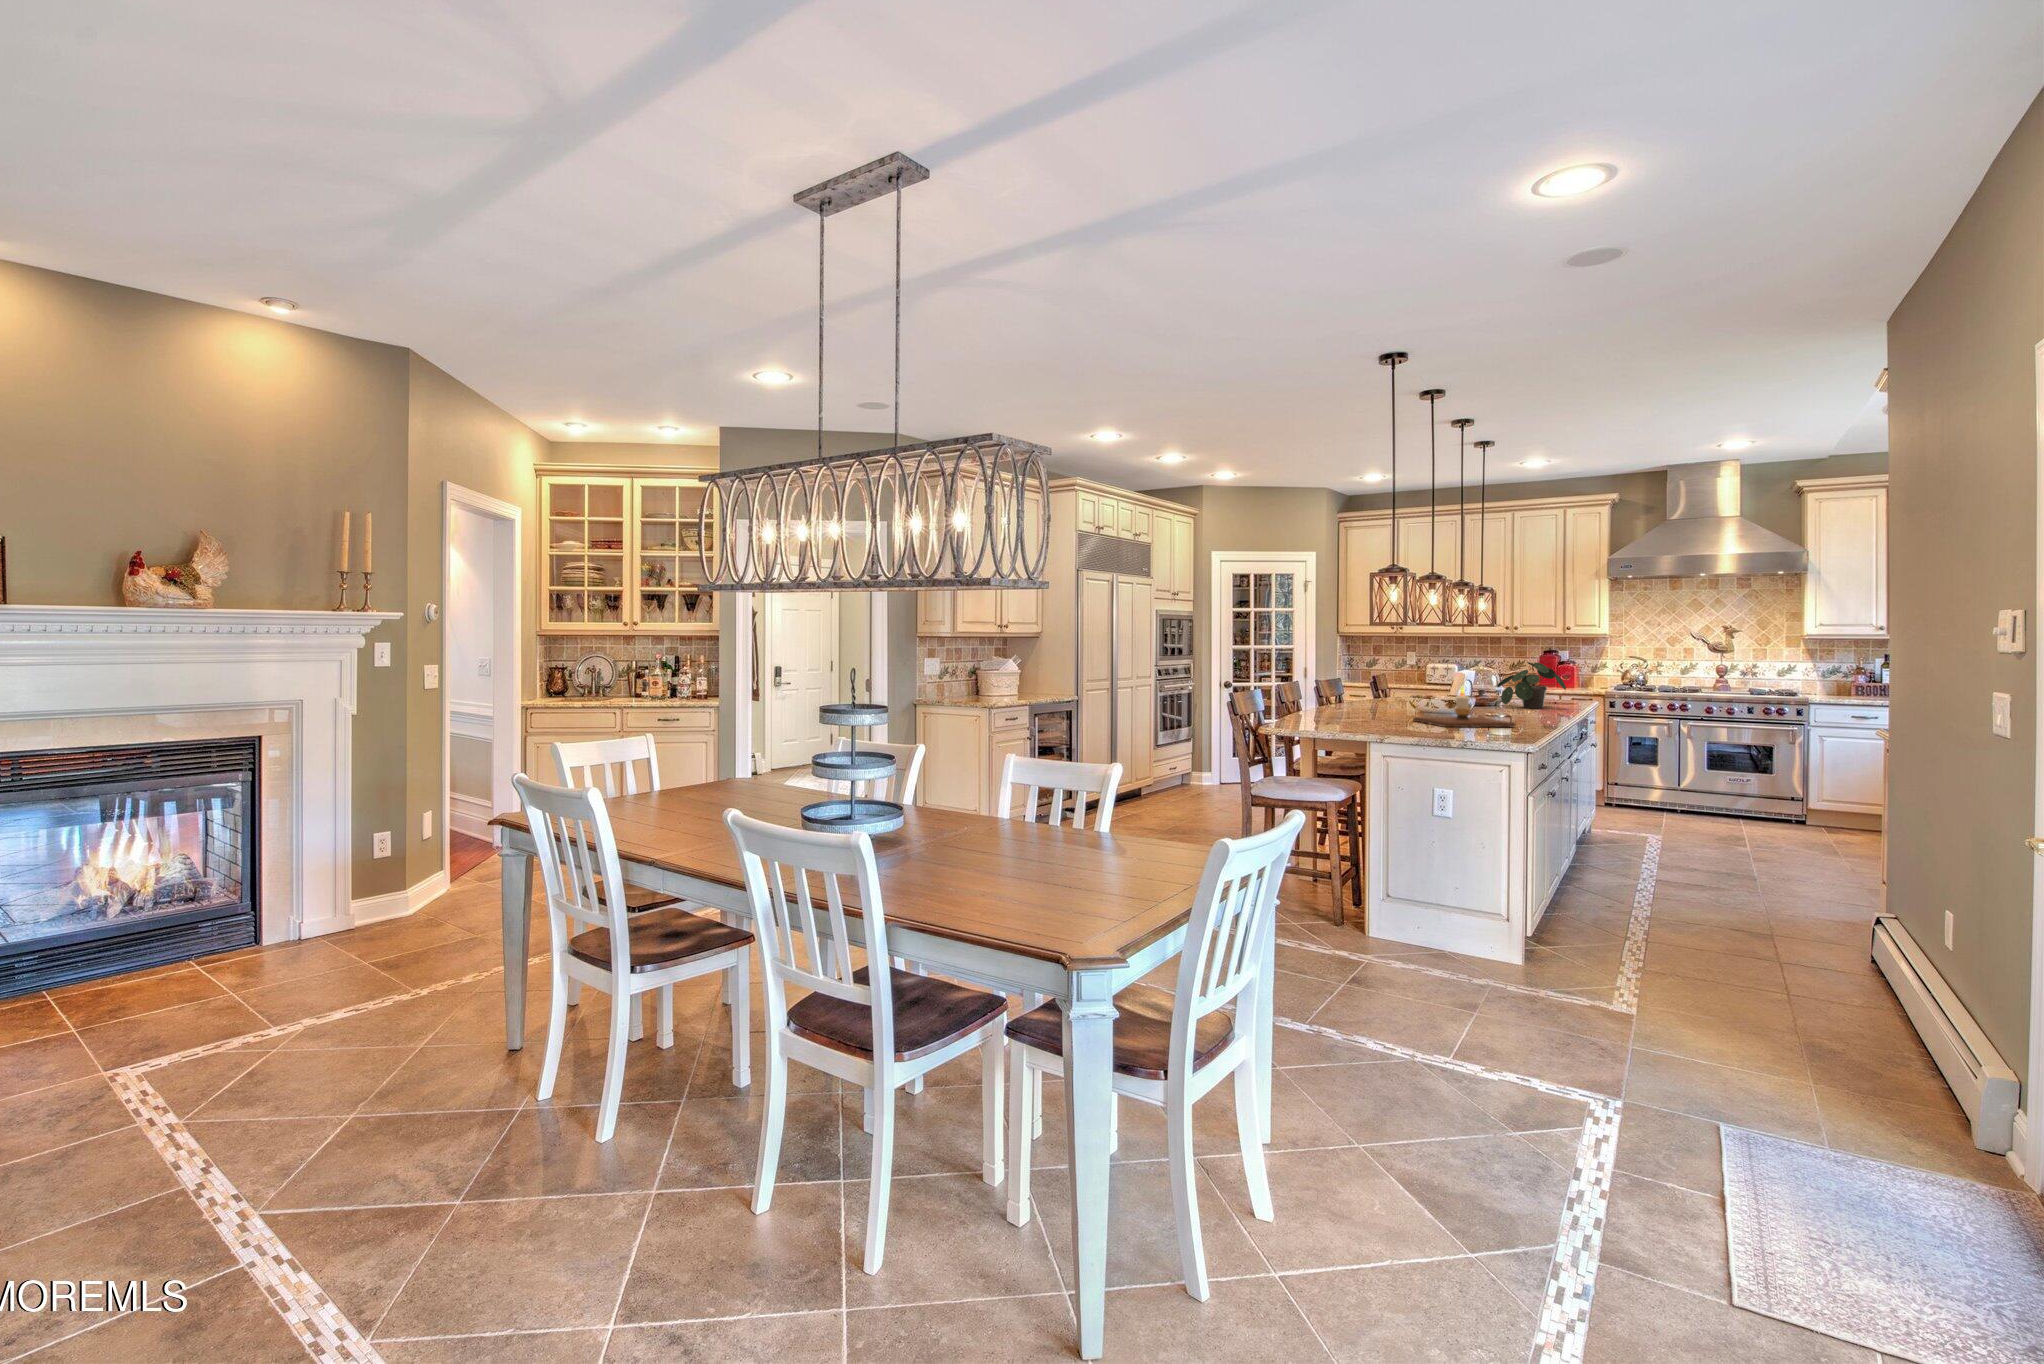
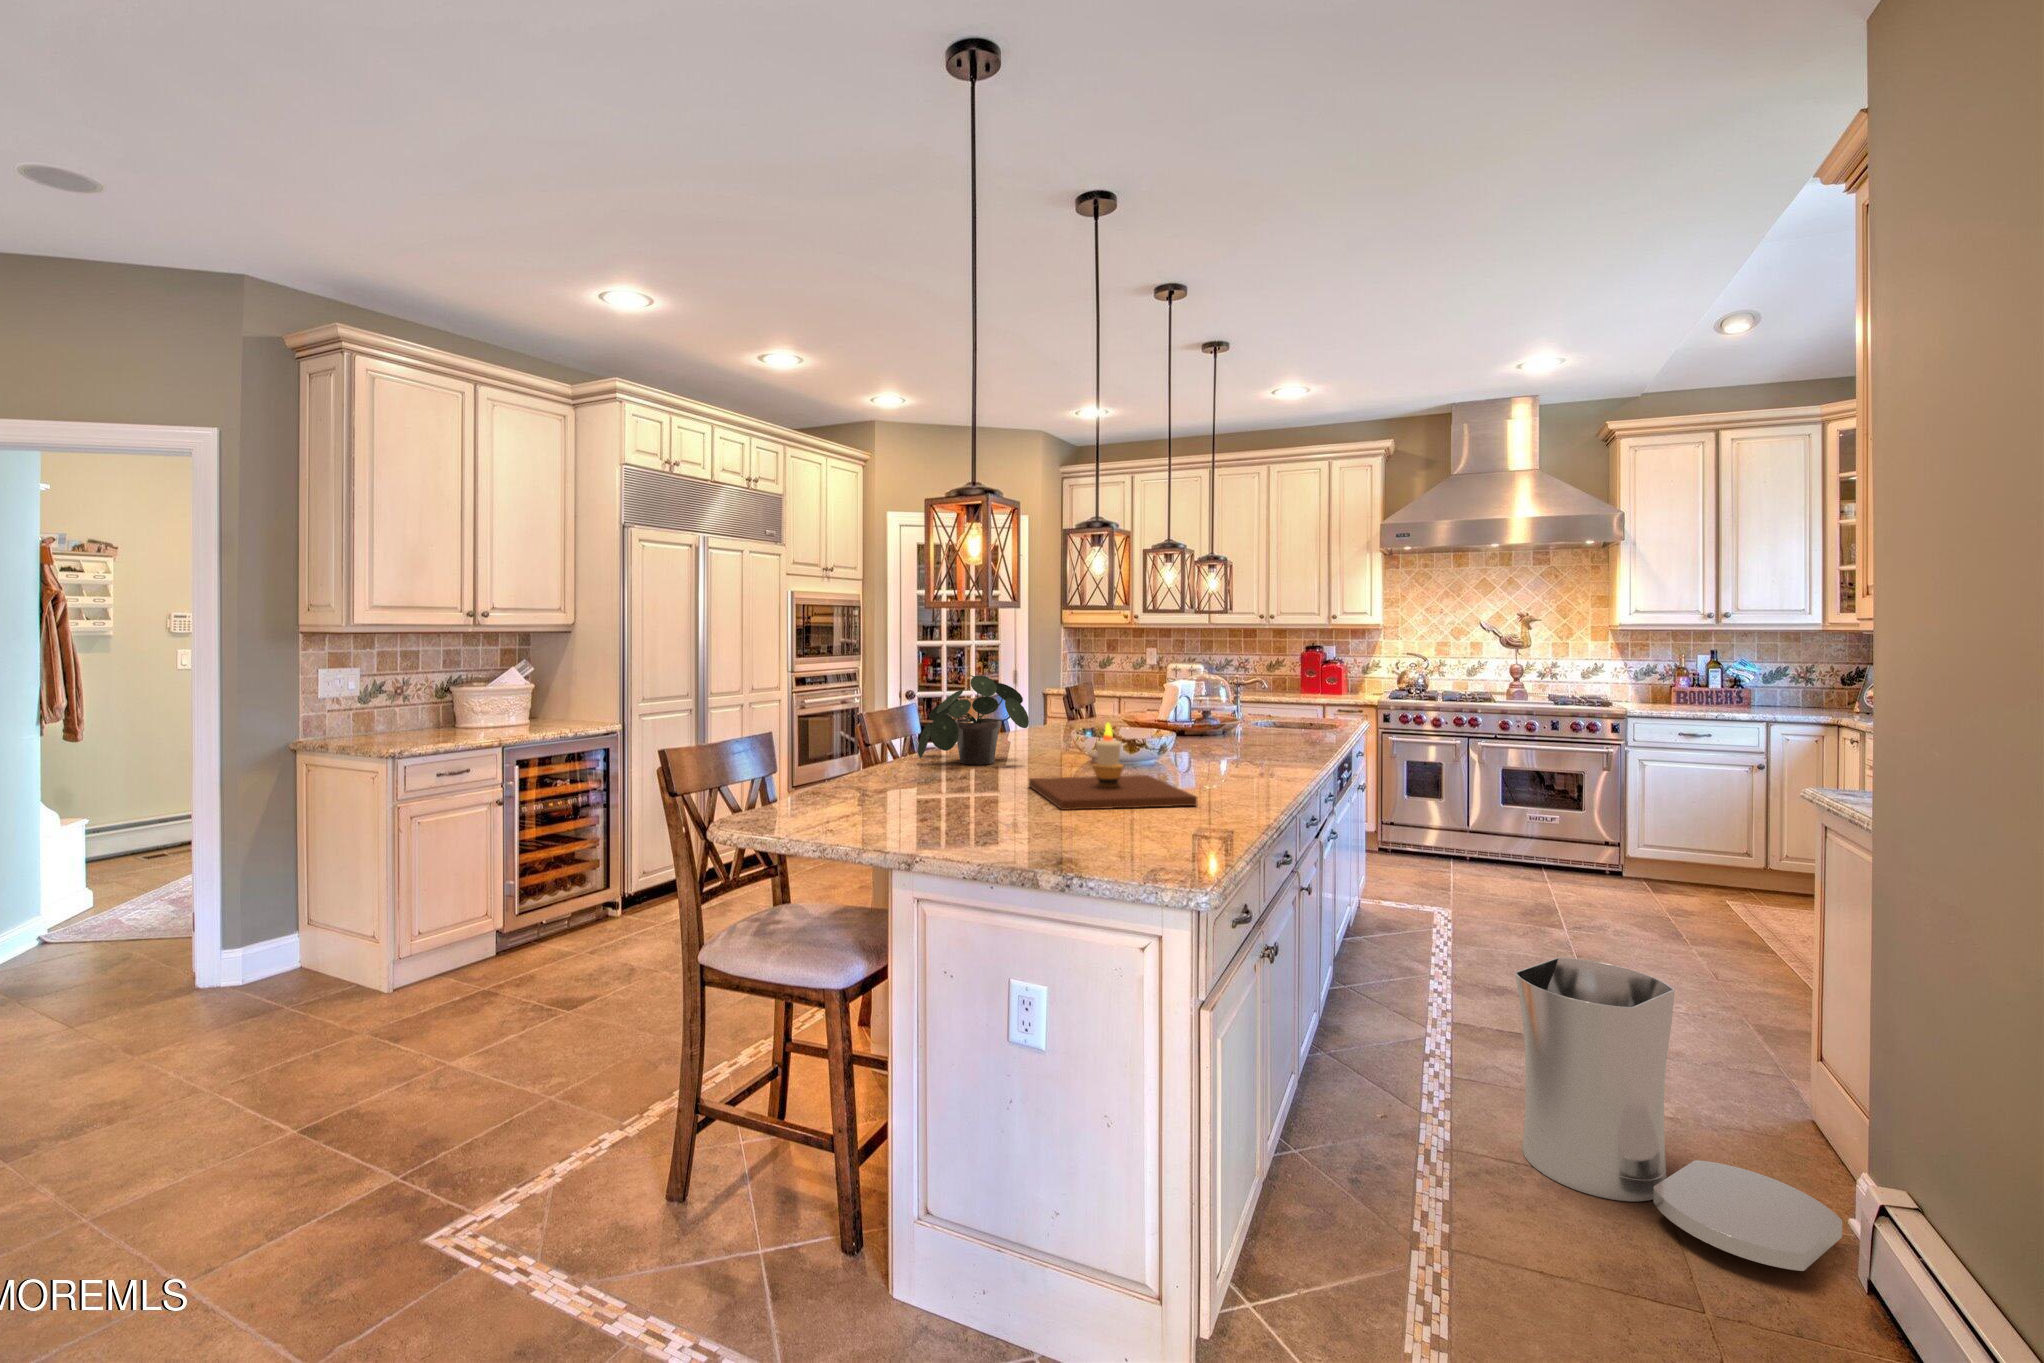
potted plant: present [1497,662,1566,708] -> present [918,675,1029,765]
trash can: none [1694,821,1870,951] -> present [1515,958,1842,1271]

